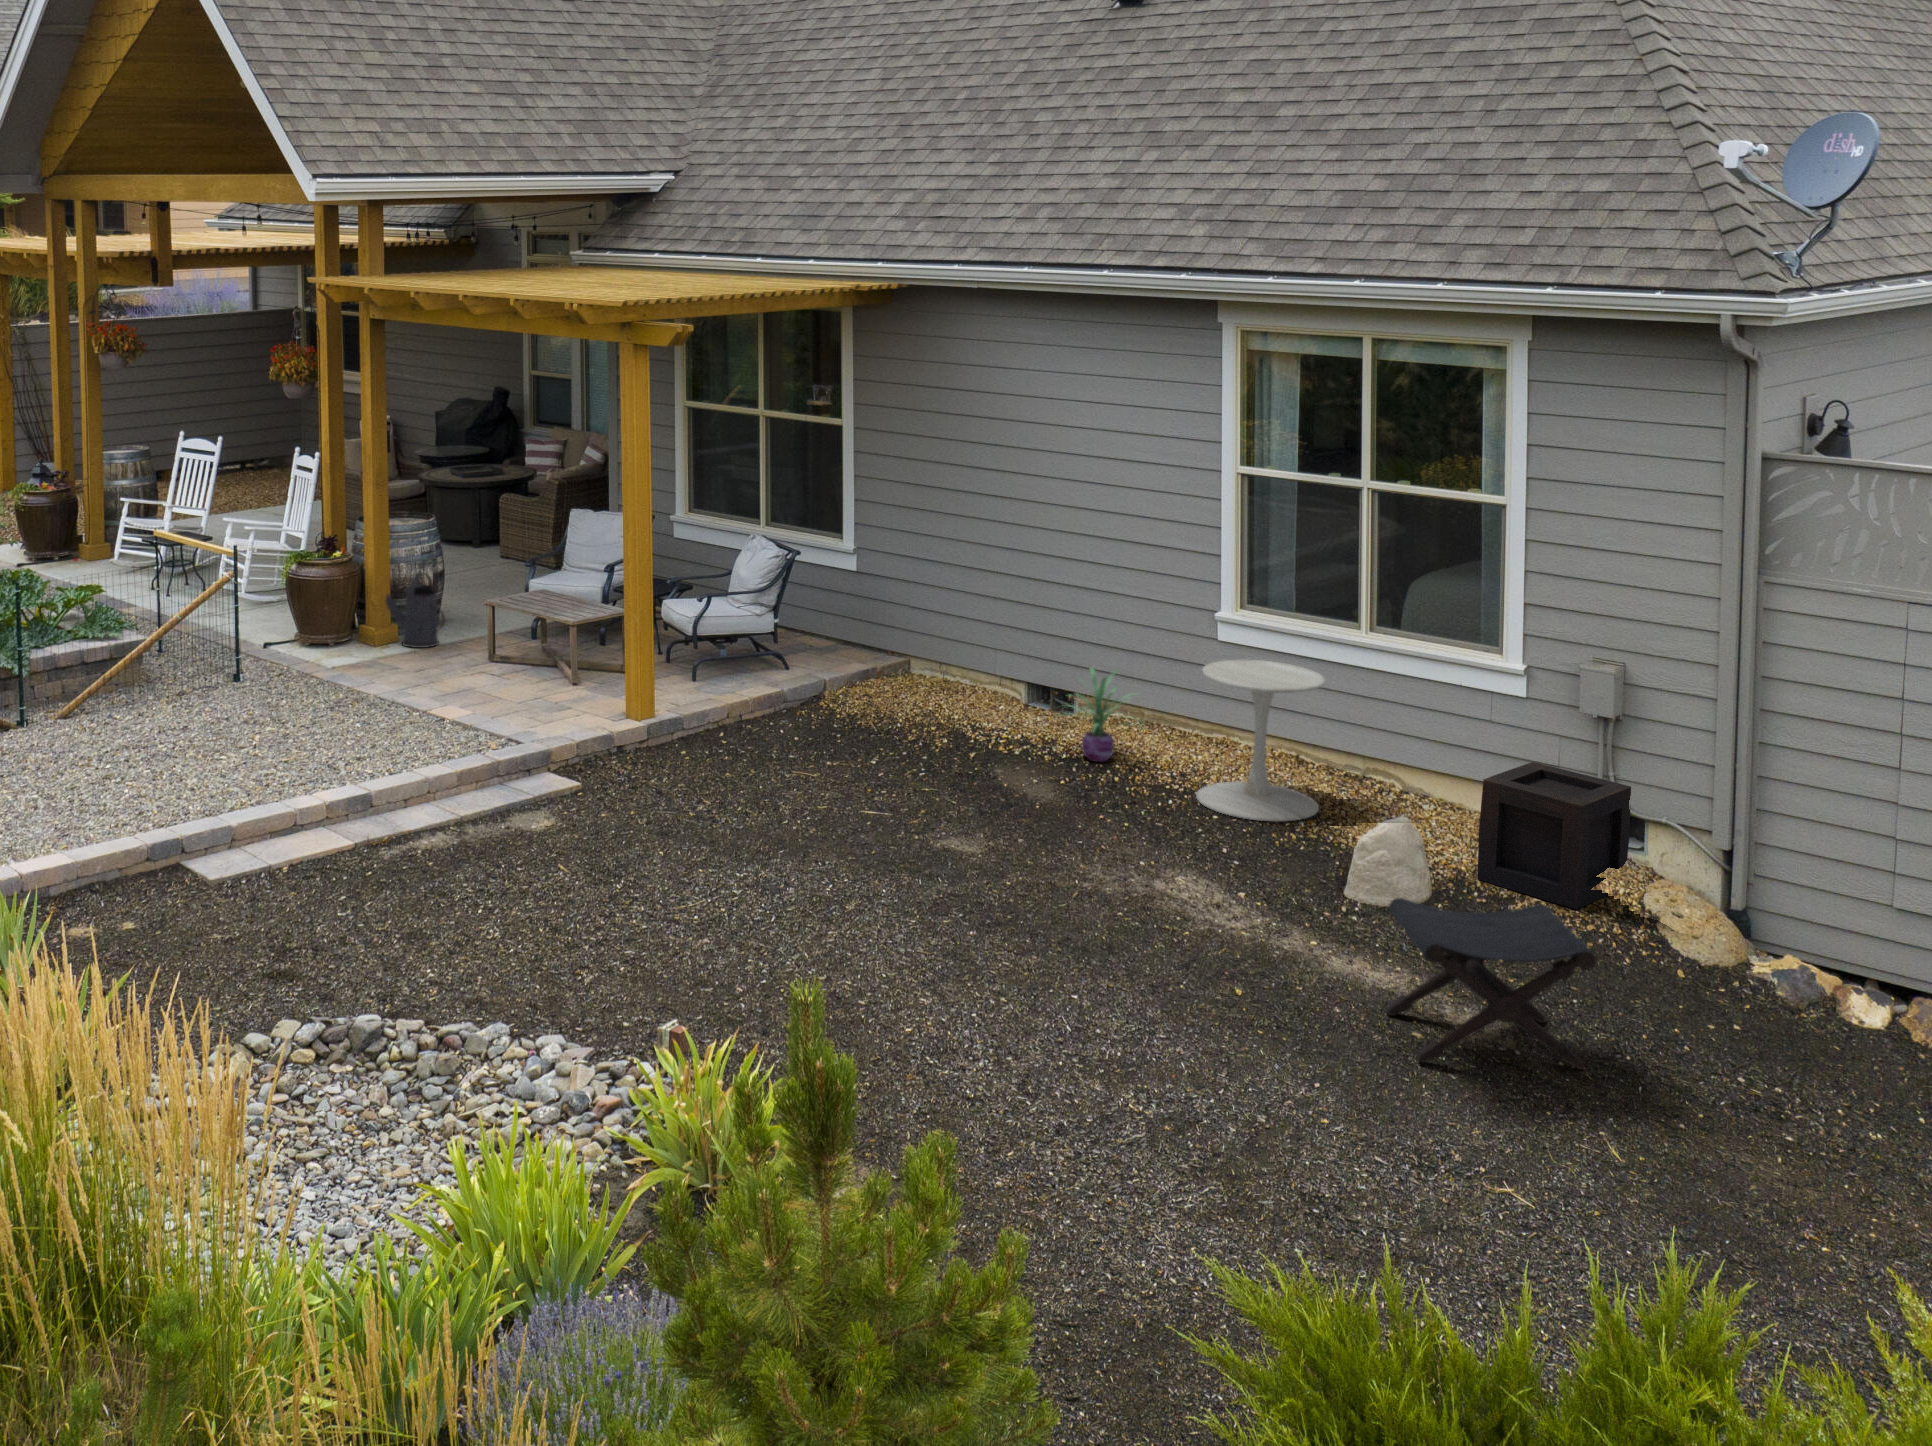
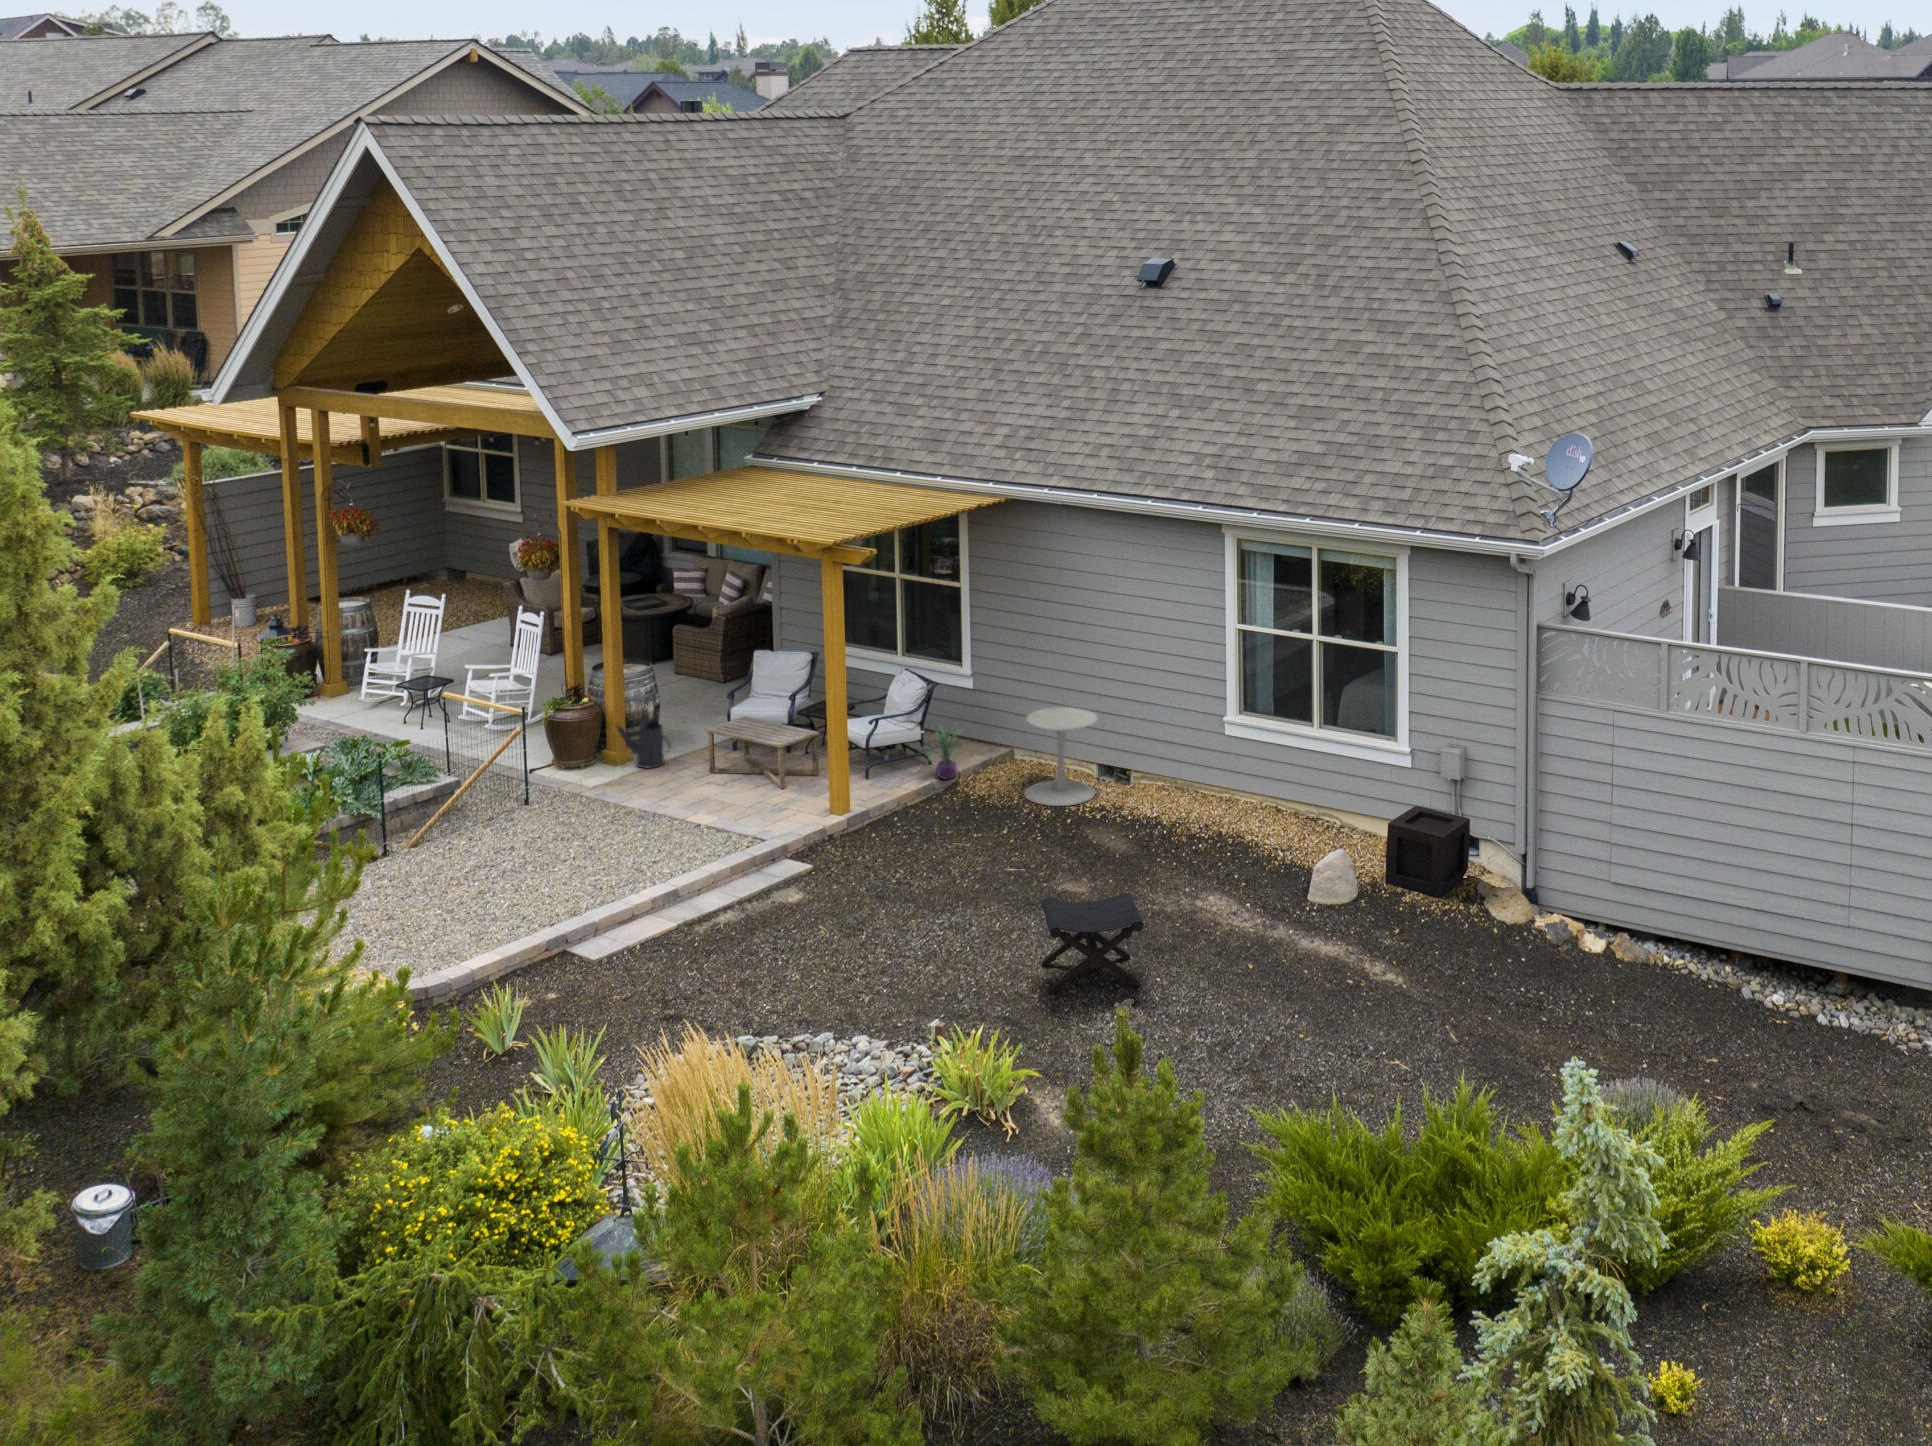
pedestal table: present [1196,660,1326,822] -> present [1024,707,1098,806]
decorative plant: present [1062,667,1129,762] -> present [928,723,961,779]
footstool: present [1386,898,1596,1070] -> present [1042,893,1144,993]

